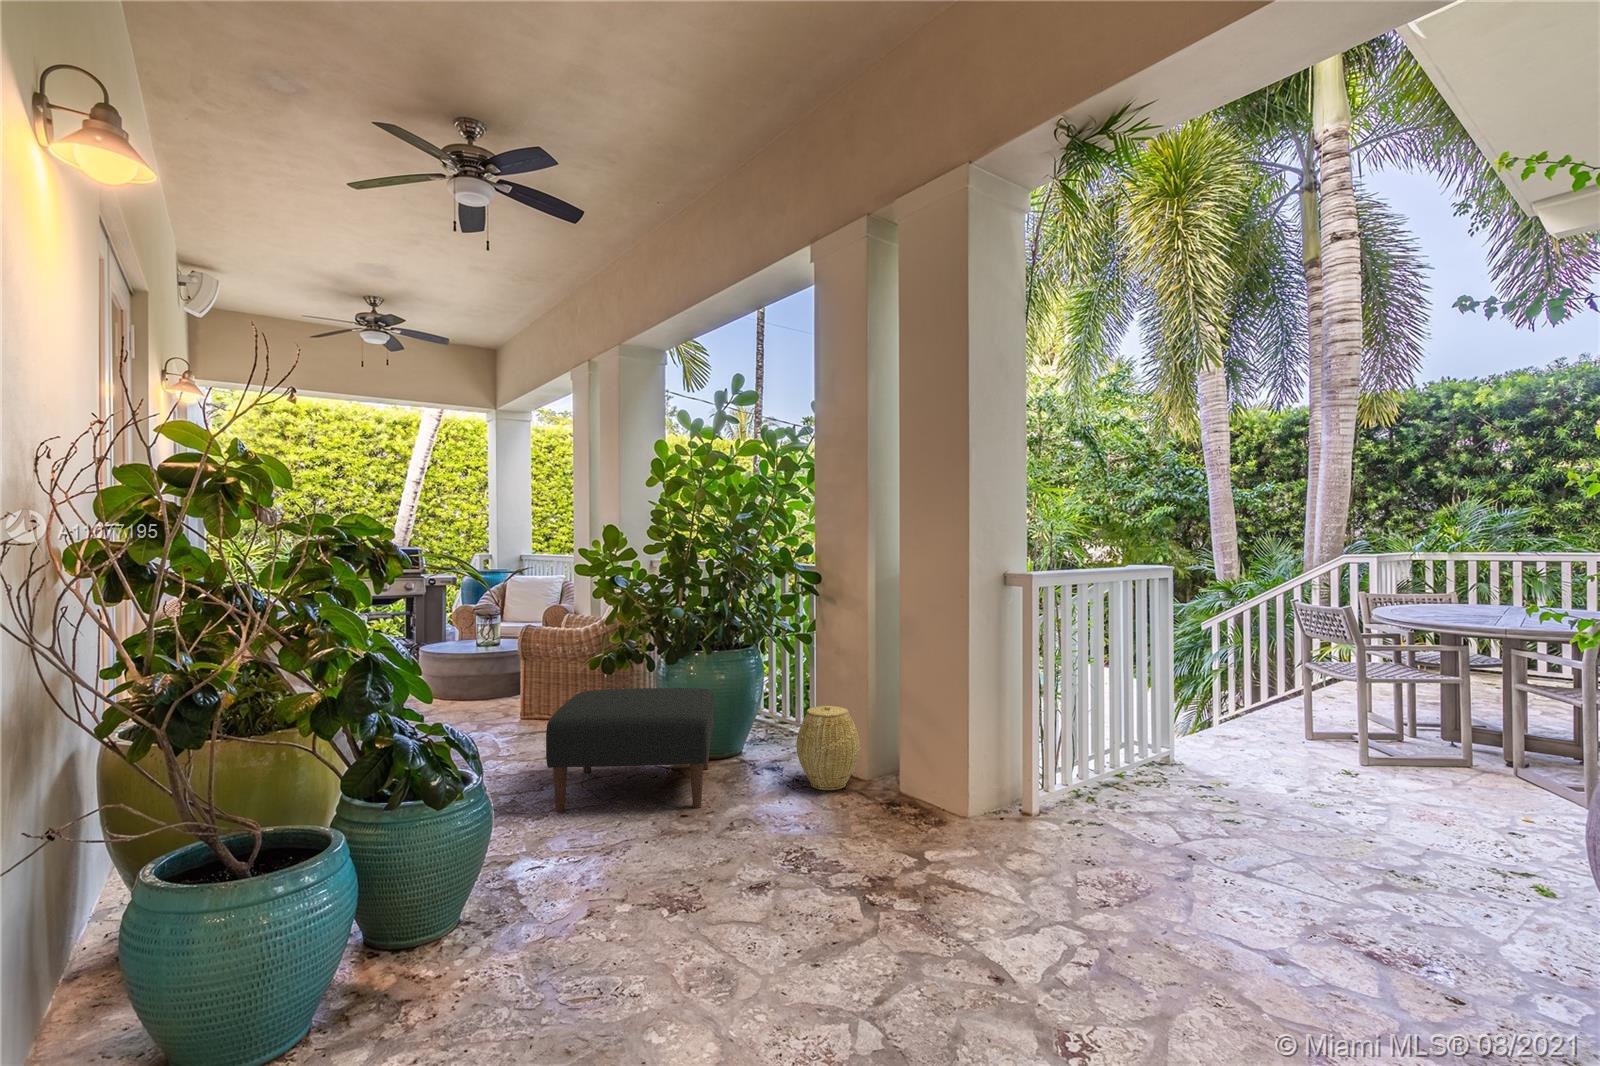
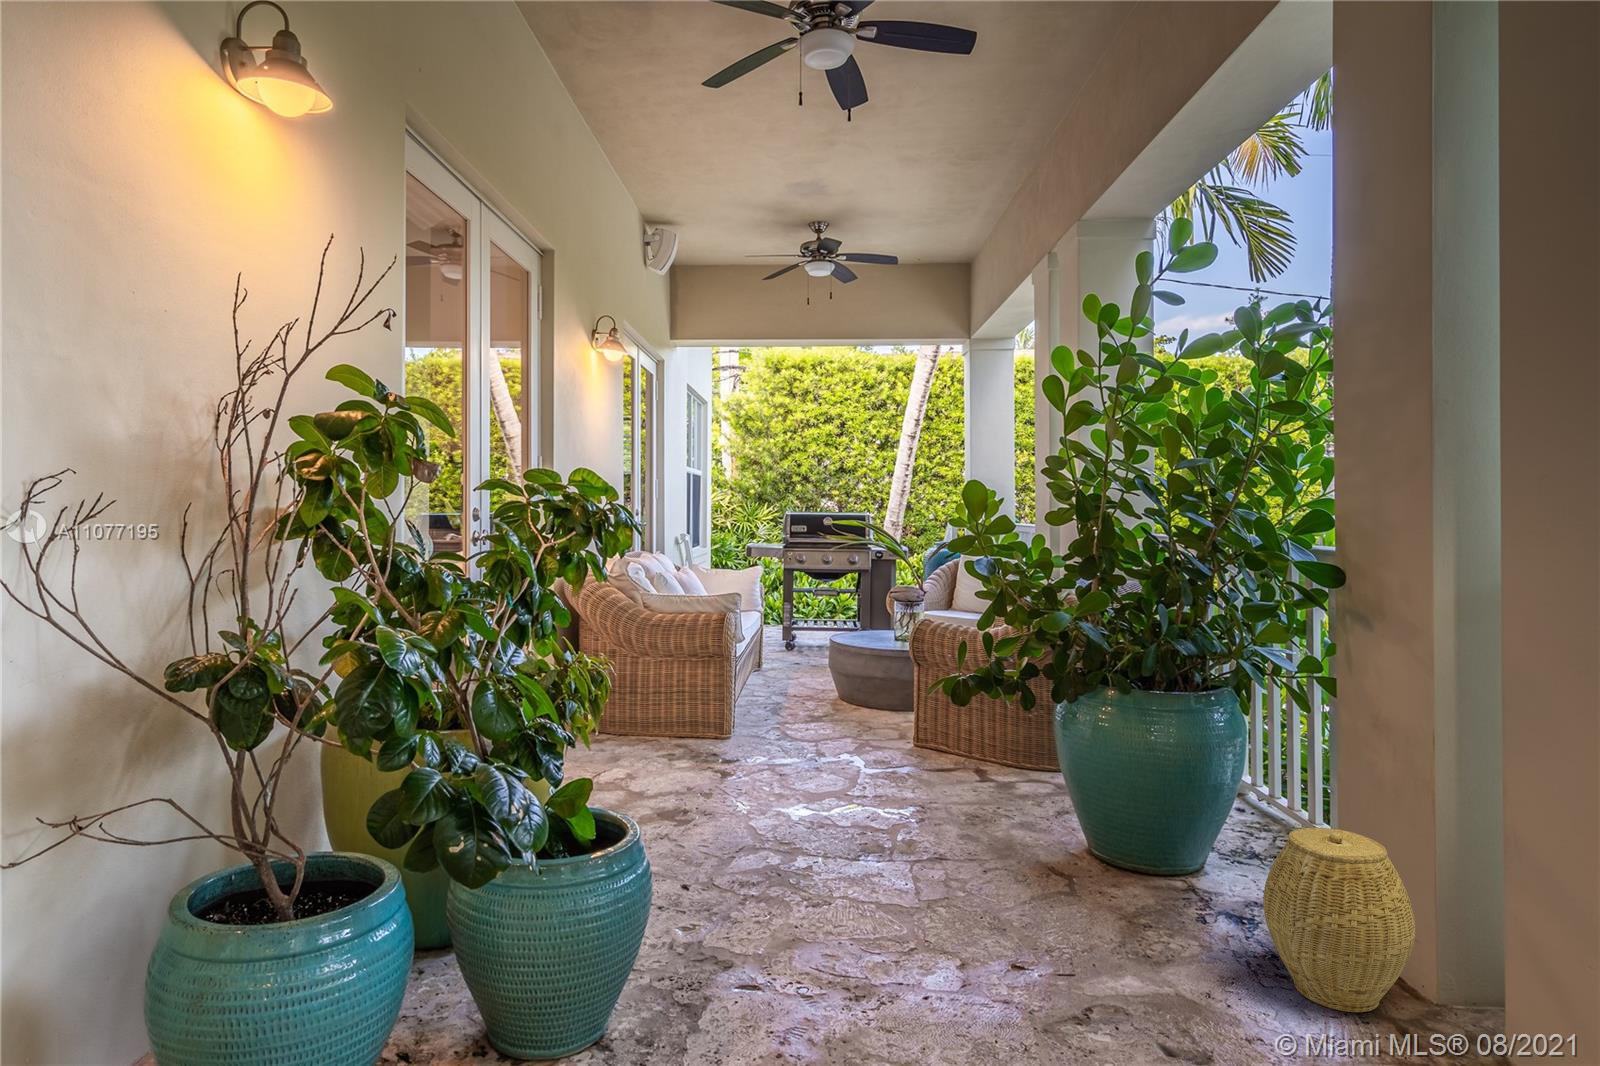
ottoman: present [546,688,714,812] -> none [824,723,1133,965]

